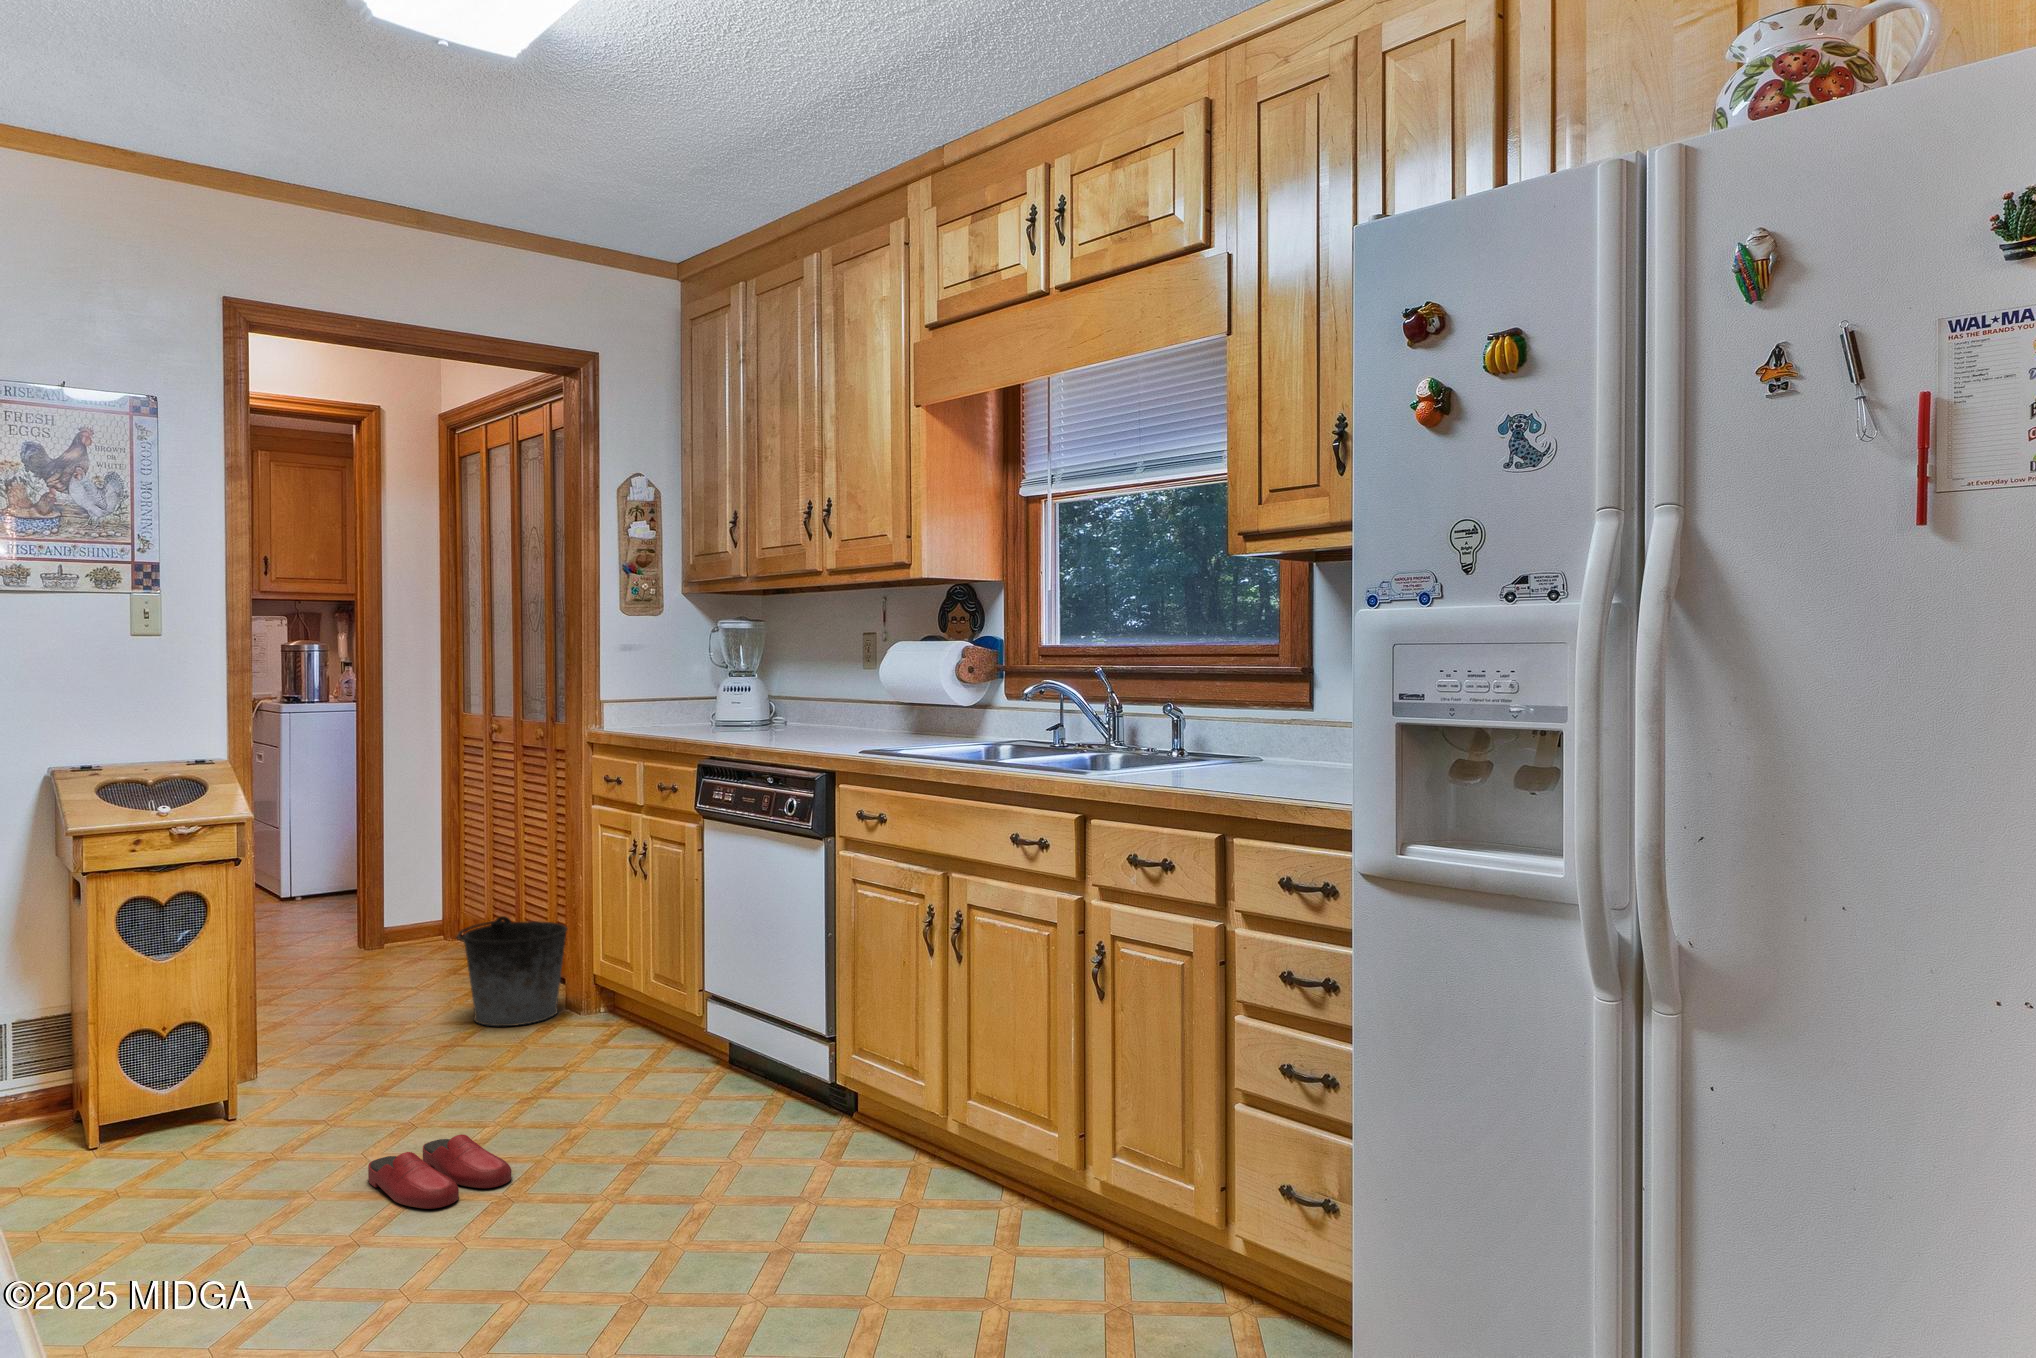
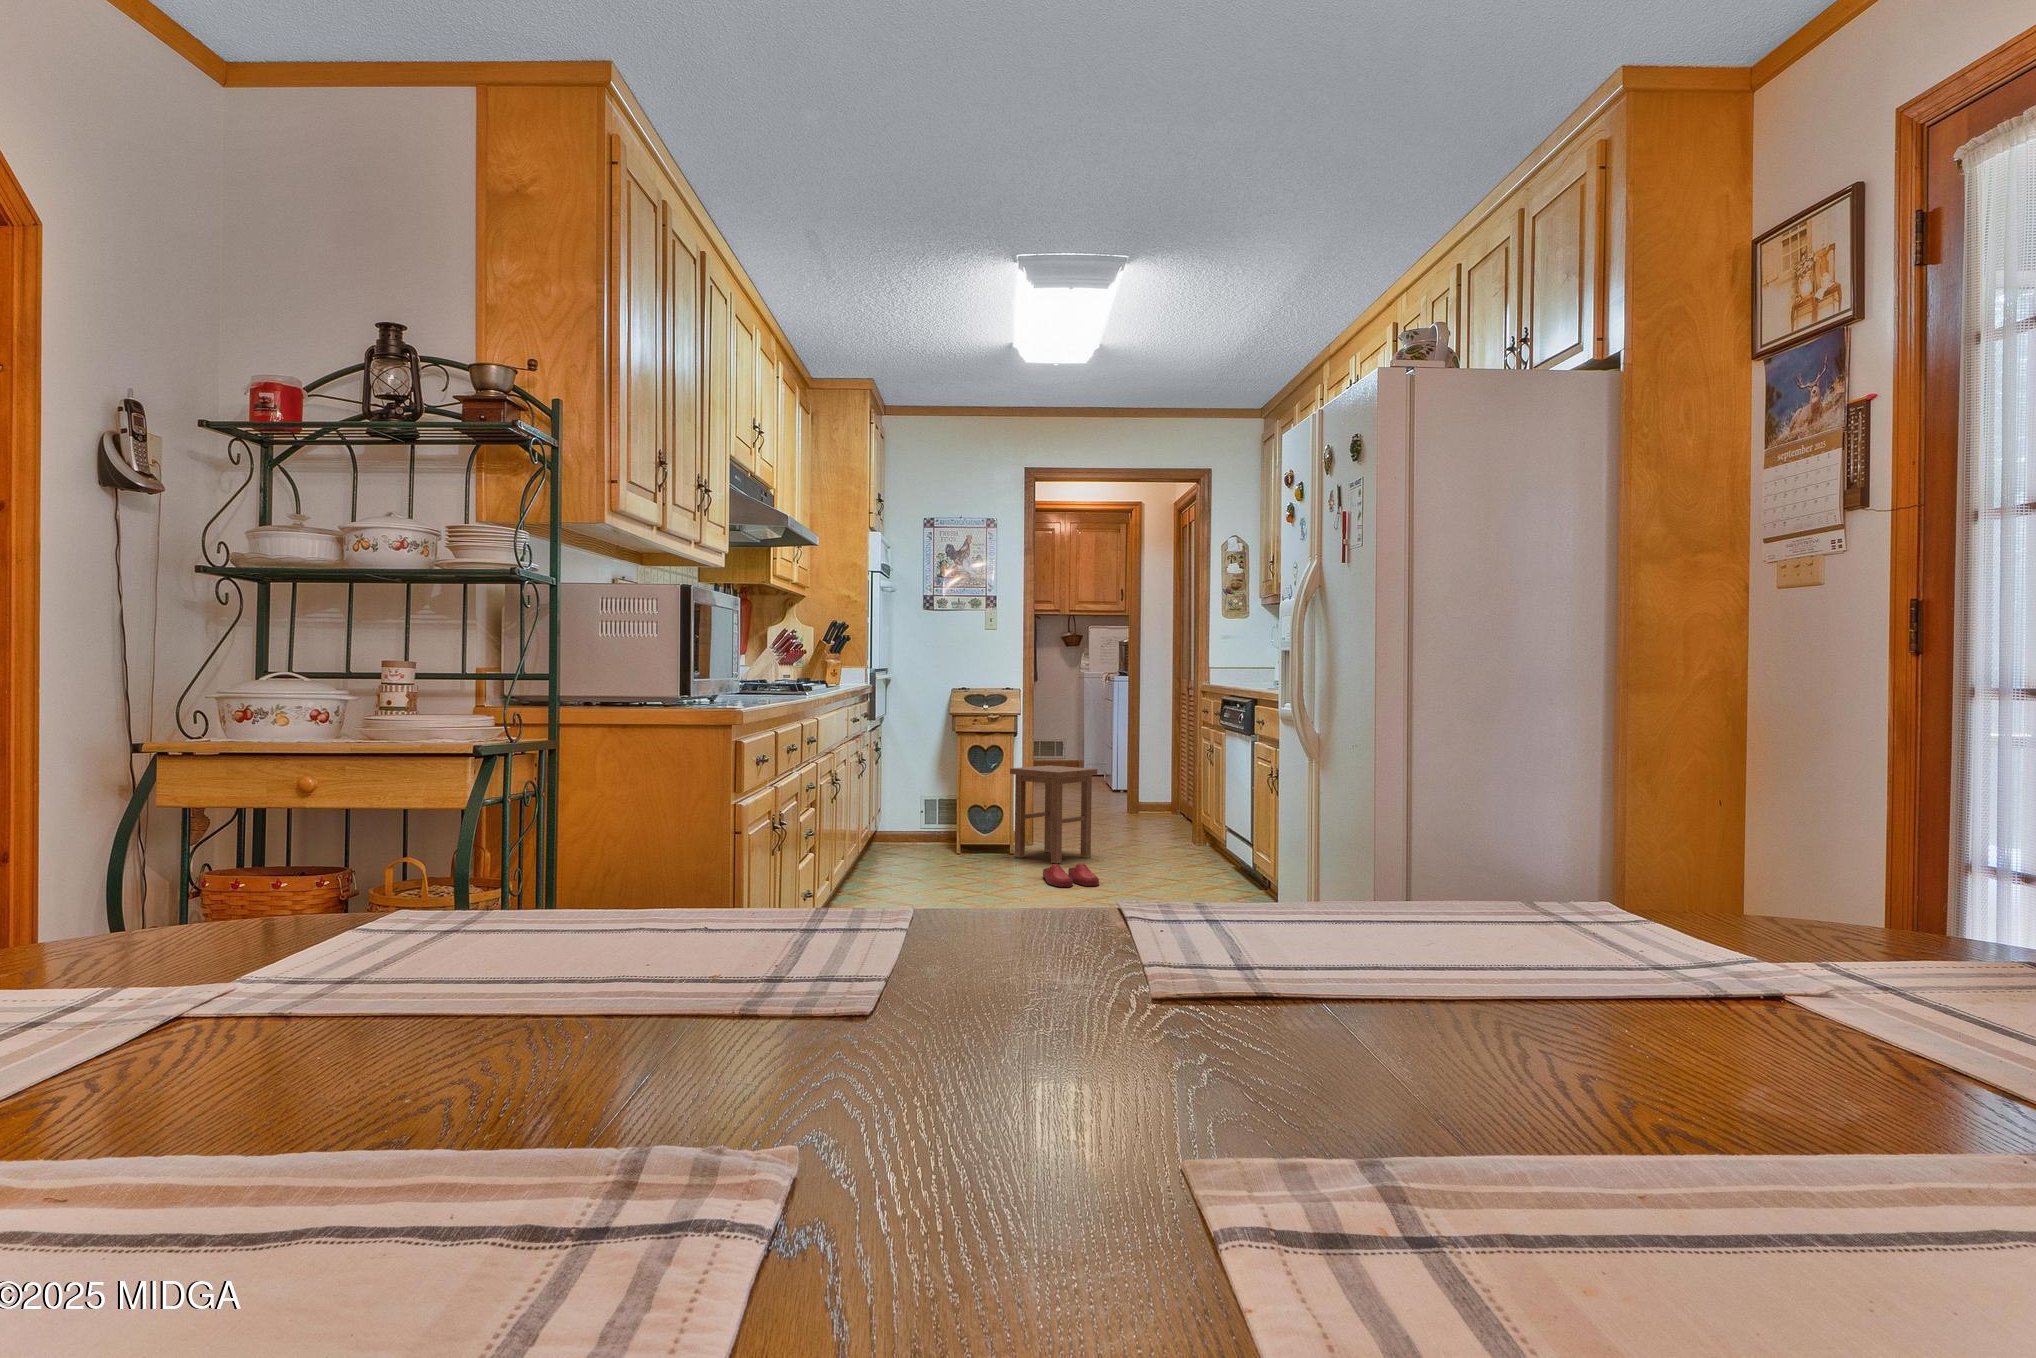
stool: none [237,914,433,1126] -> present [1010,765,1097,863]
bucket: present [457,916,567,1026] -> none [1127,789,1186,846]

